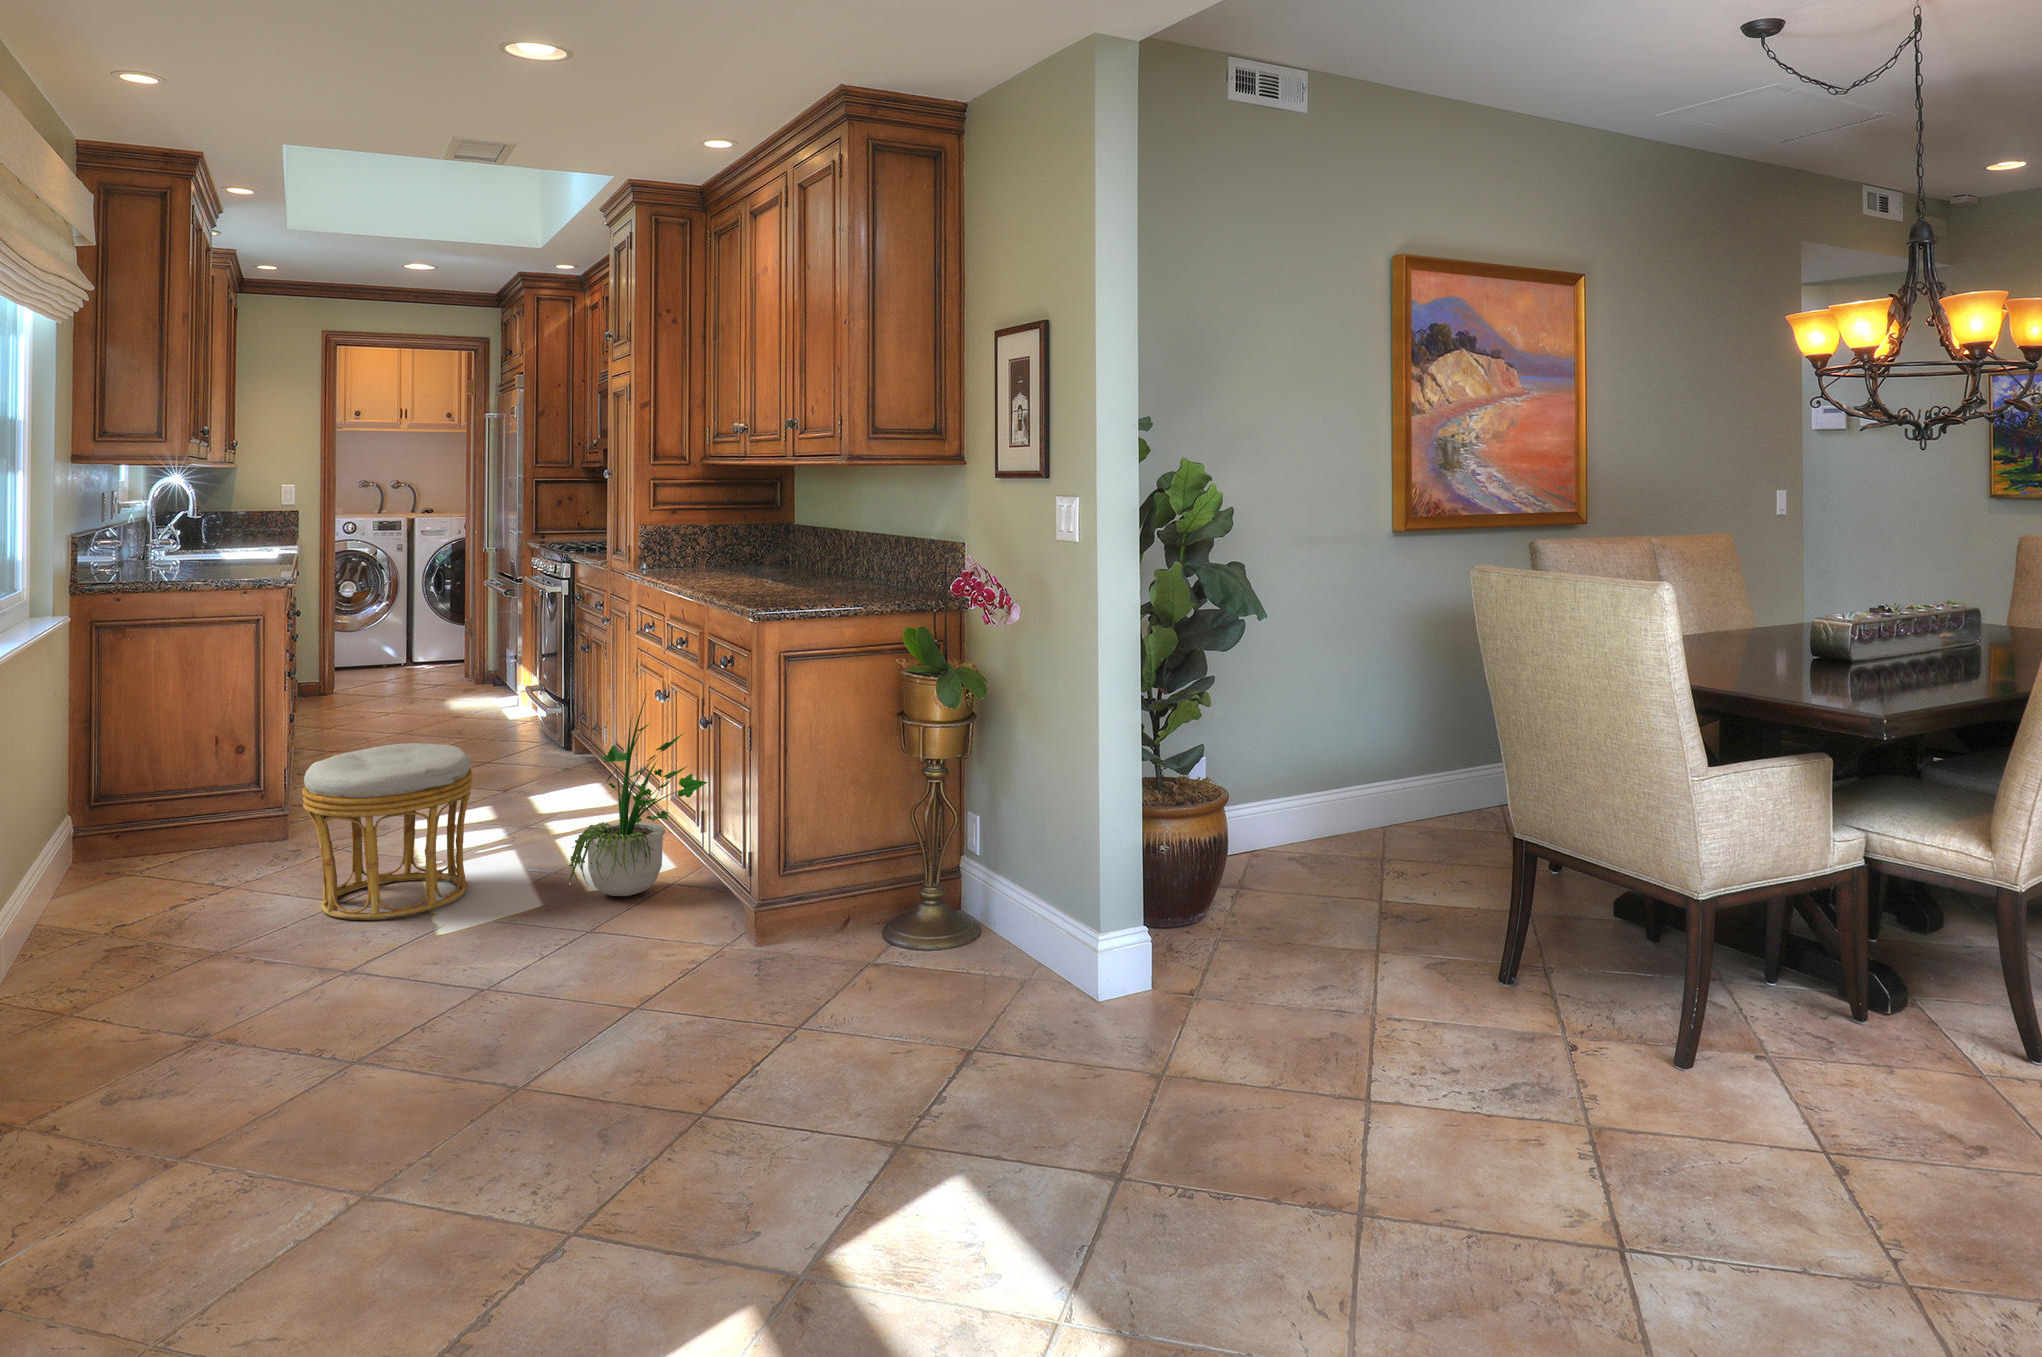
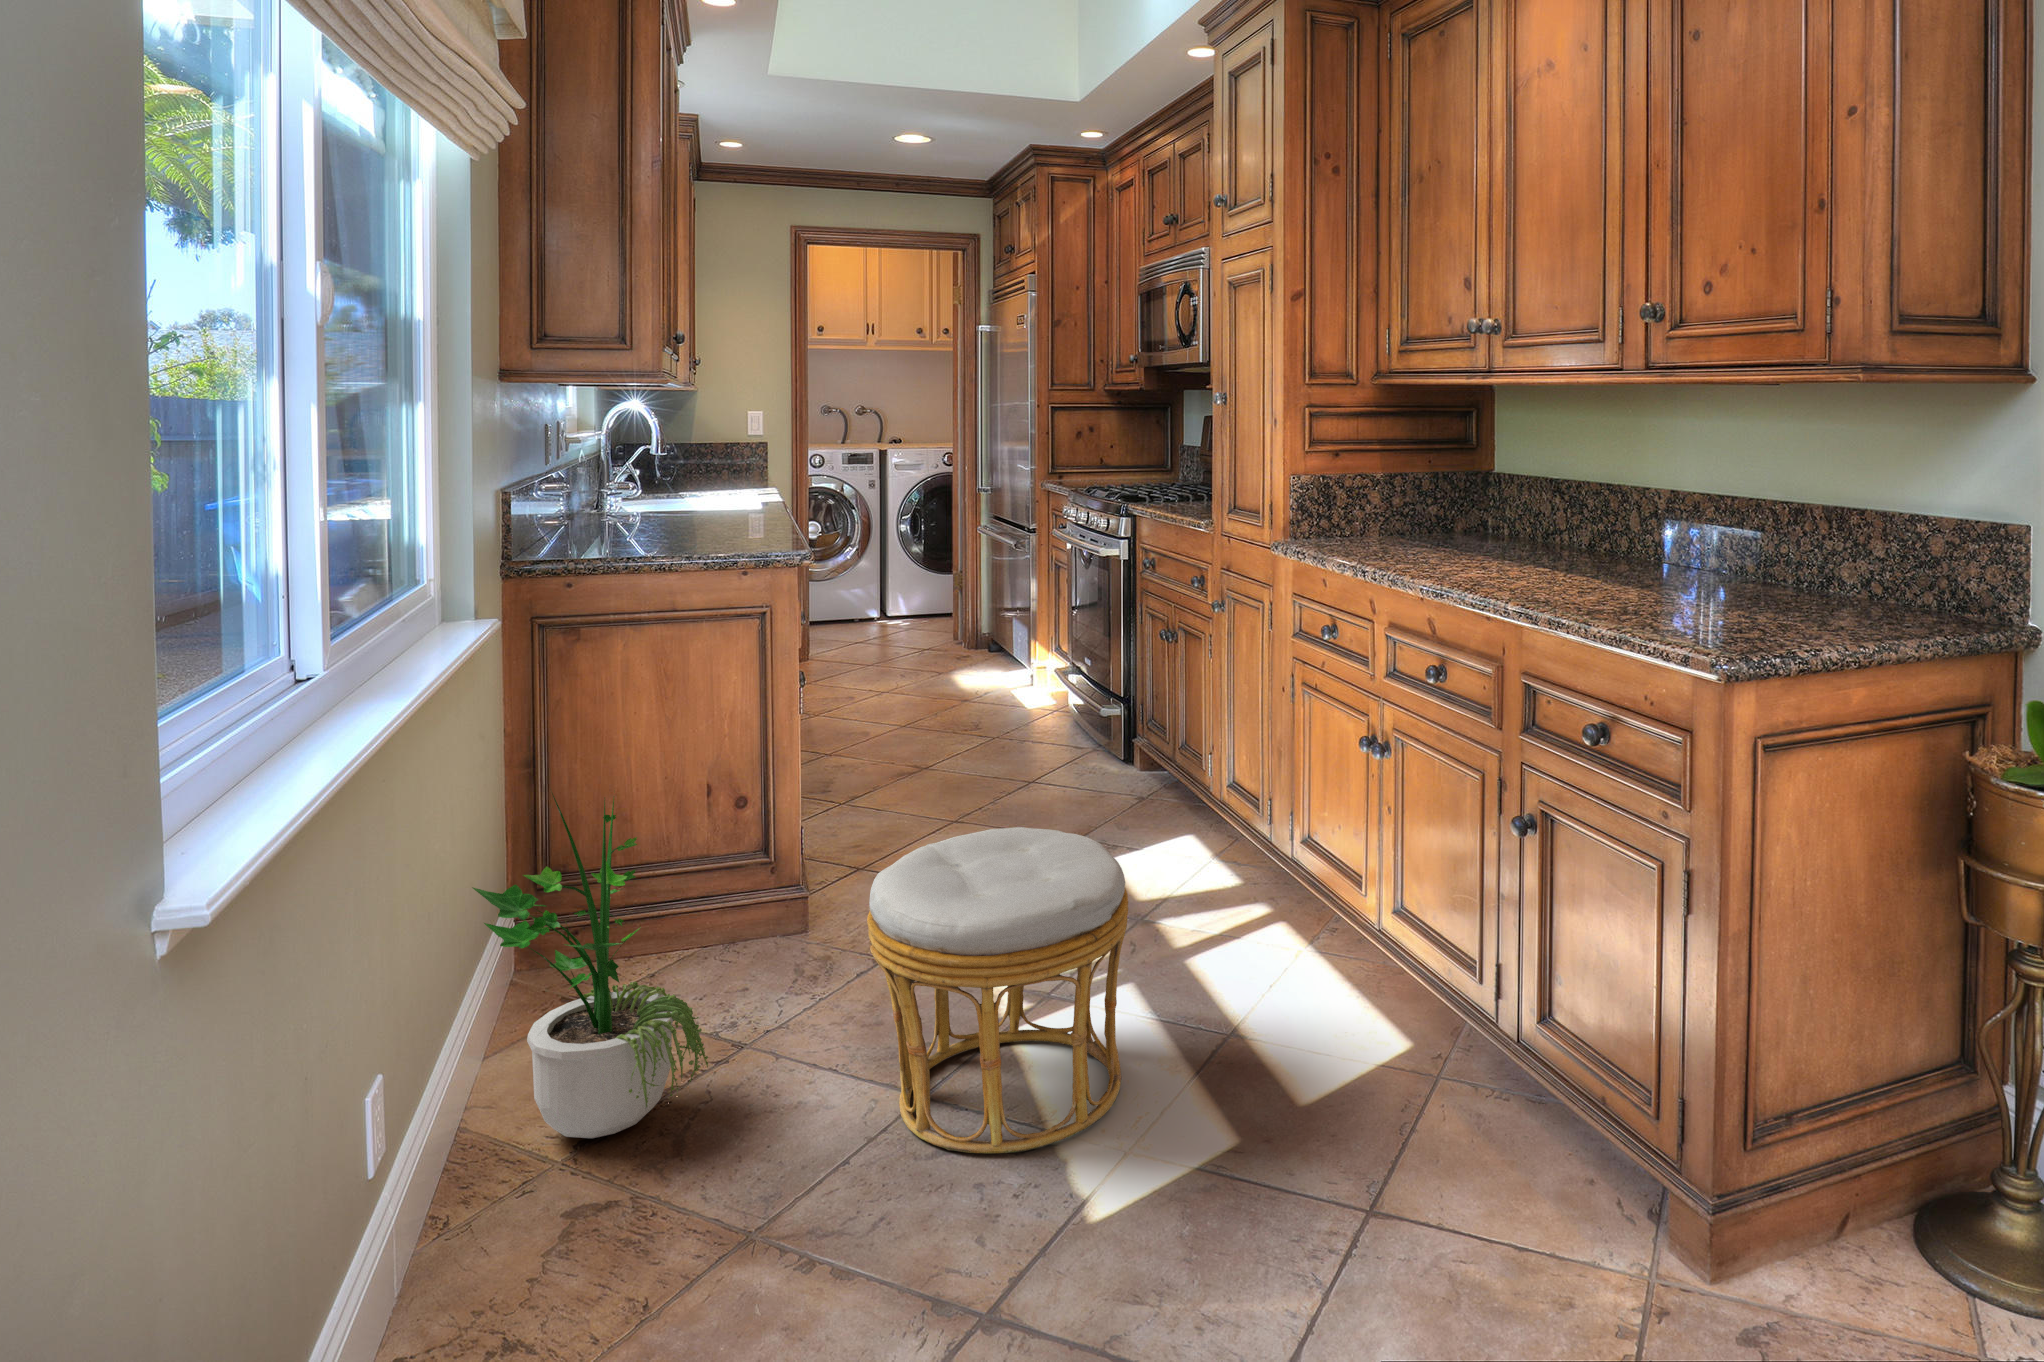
potted plant: present [569,694,708,896] -> present [472,793,708,1138]

